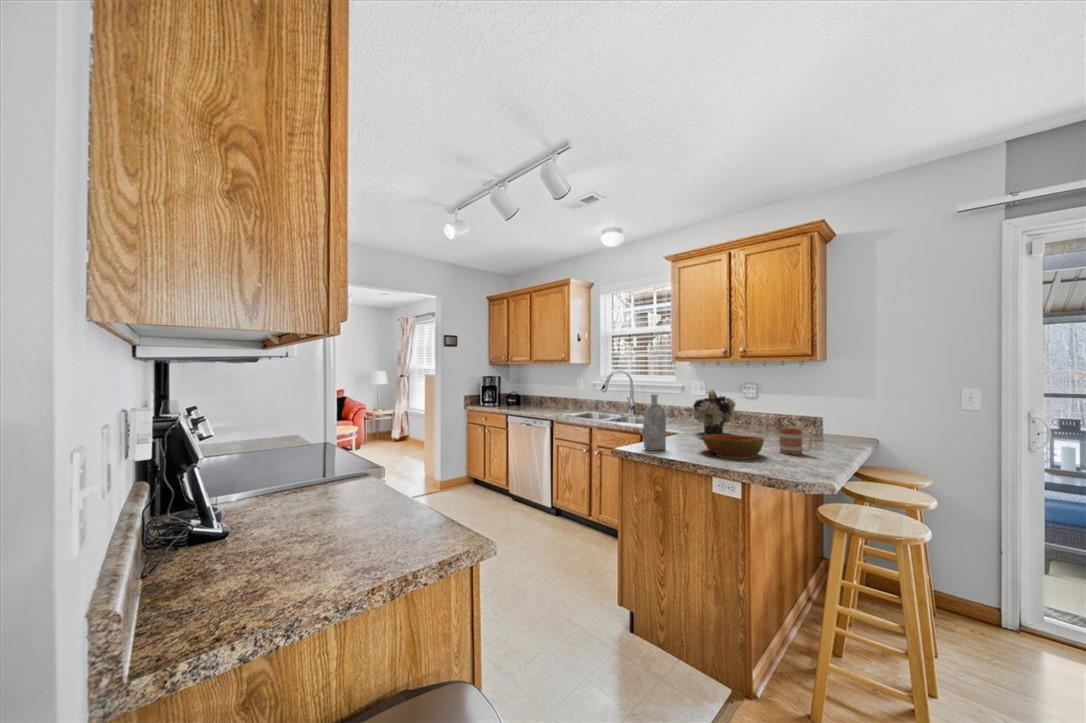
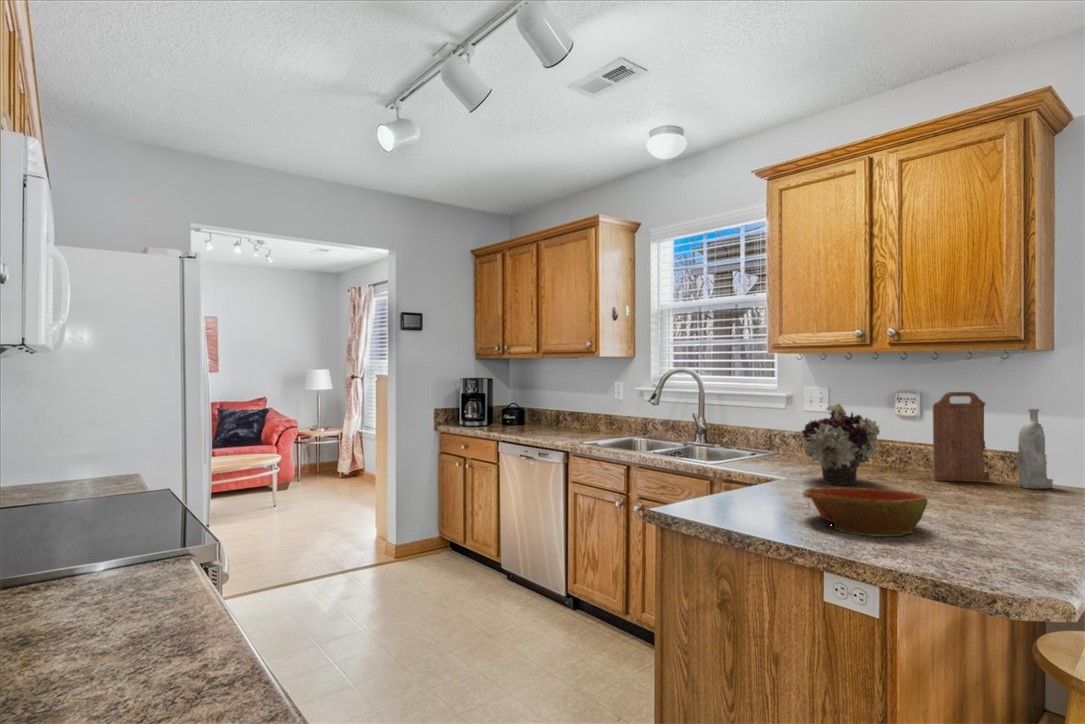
cutting board: none [763,383,794,433] -> present [933,392,989,481]
bottle: present [643,394,666,451] -> present [1018,408,1053,489]
mug: present [779,428,812,455] -> none [958,477,1023,528]

